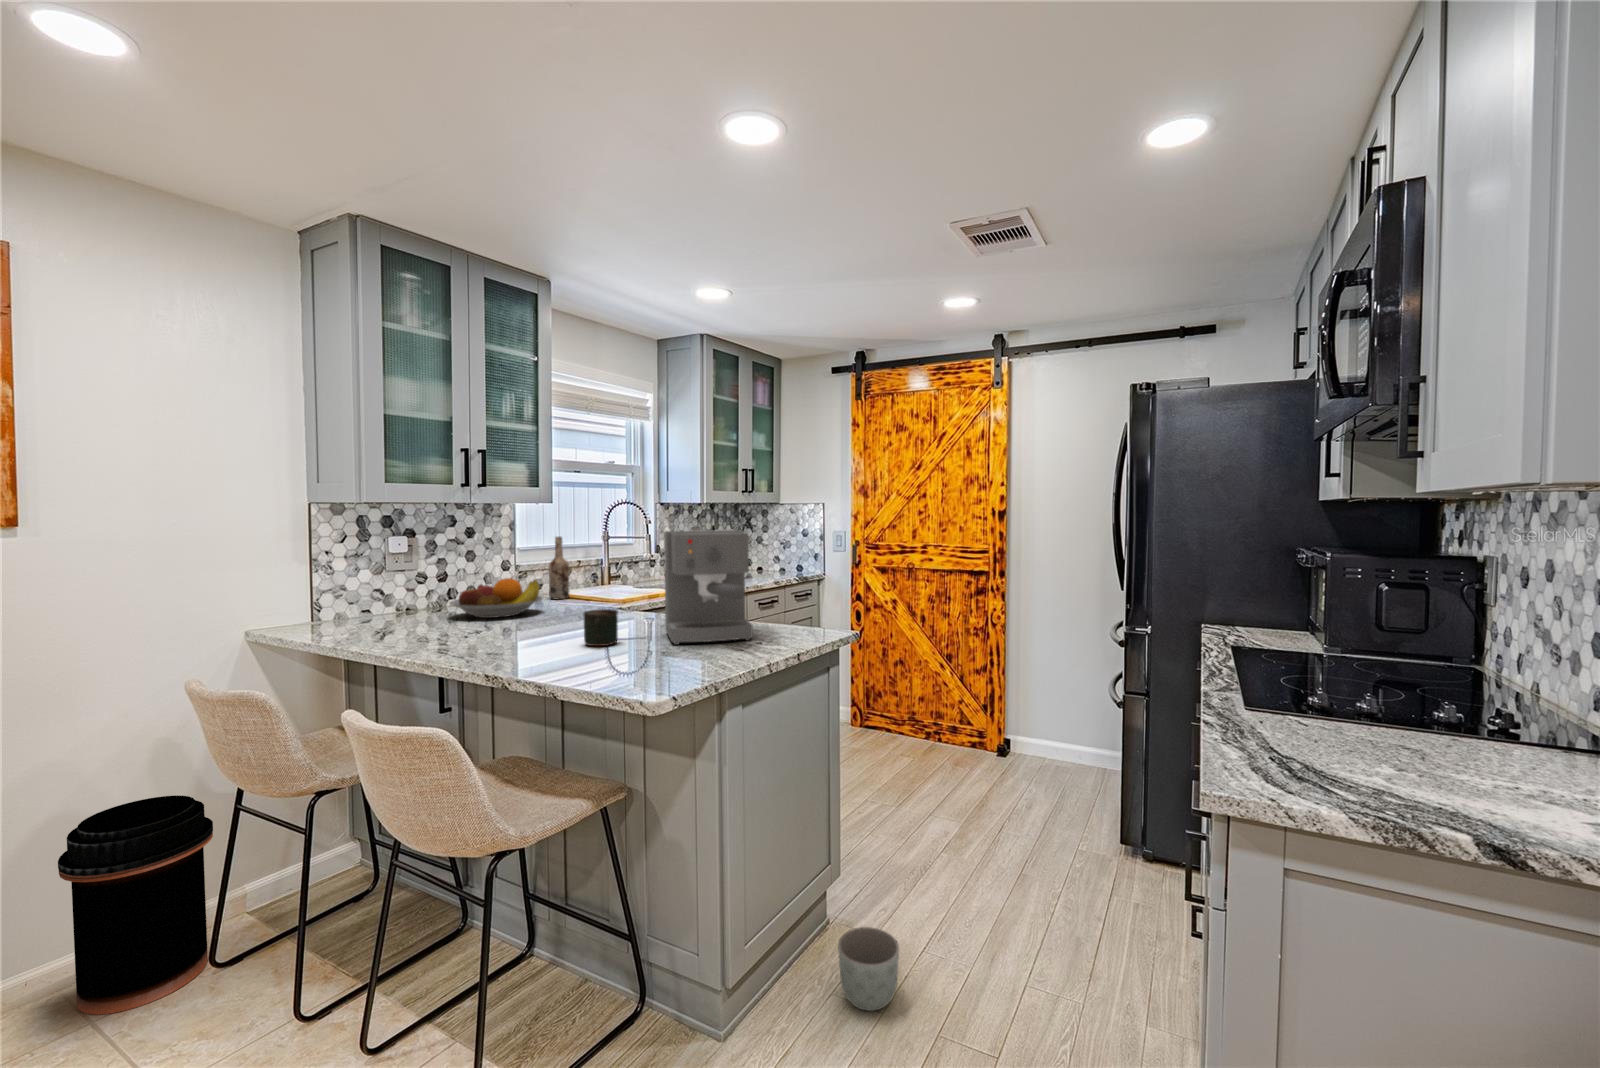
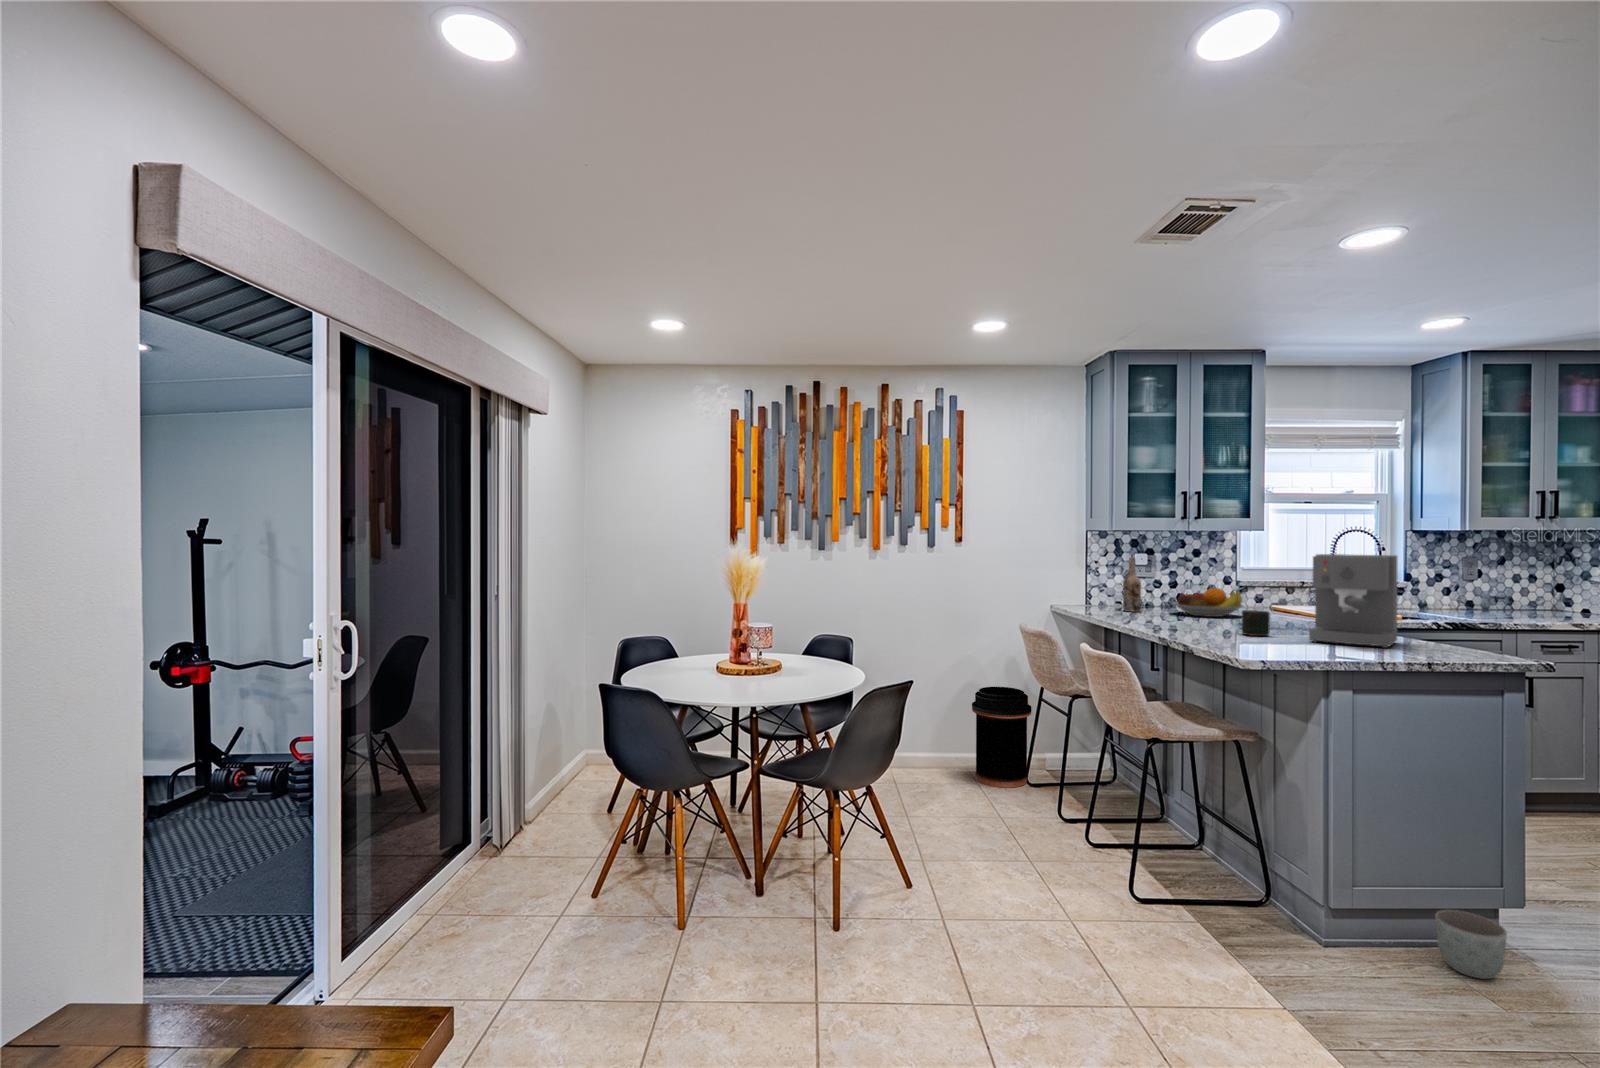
wine bottle: present [549,537,569,599] -> present [1123,558,1141,612]

